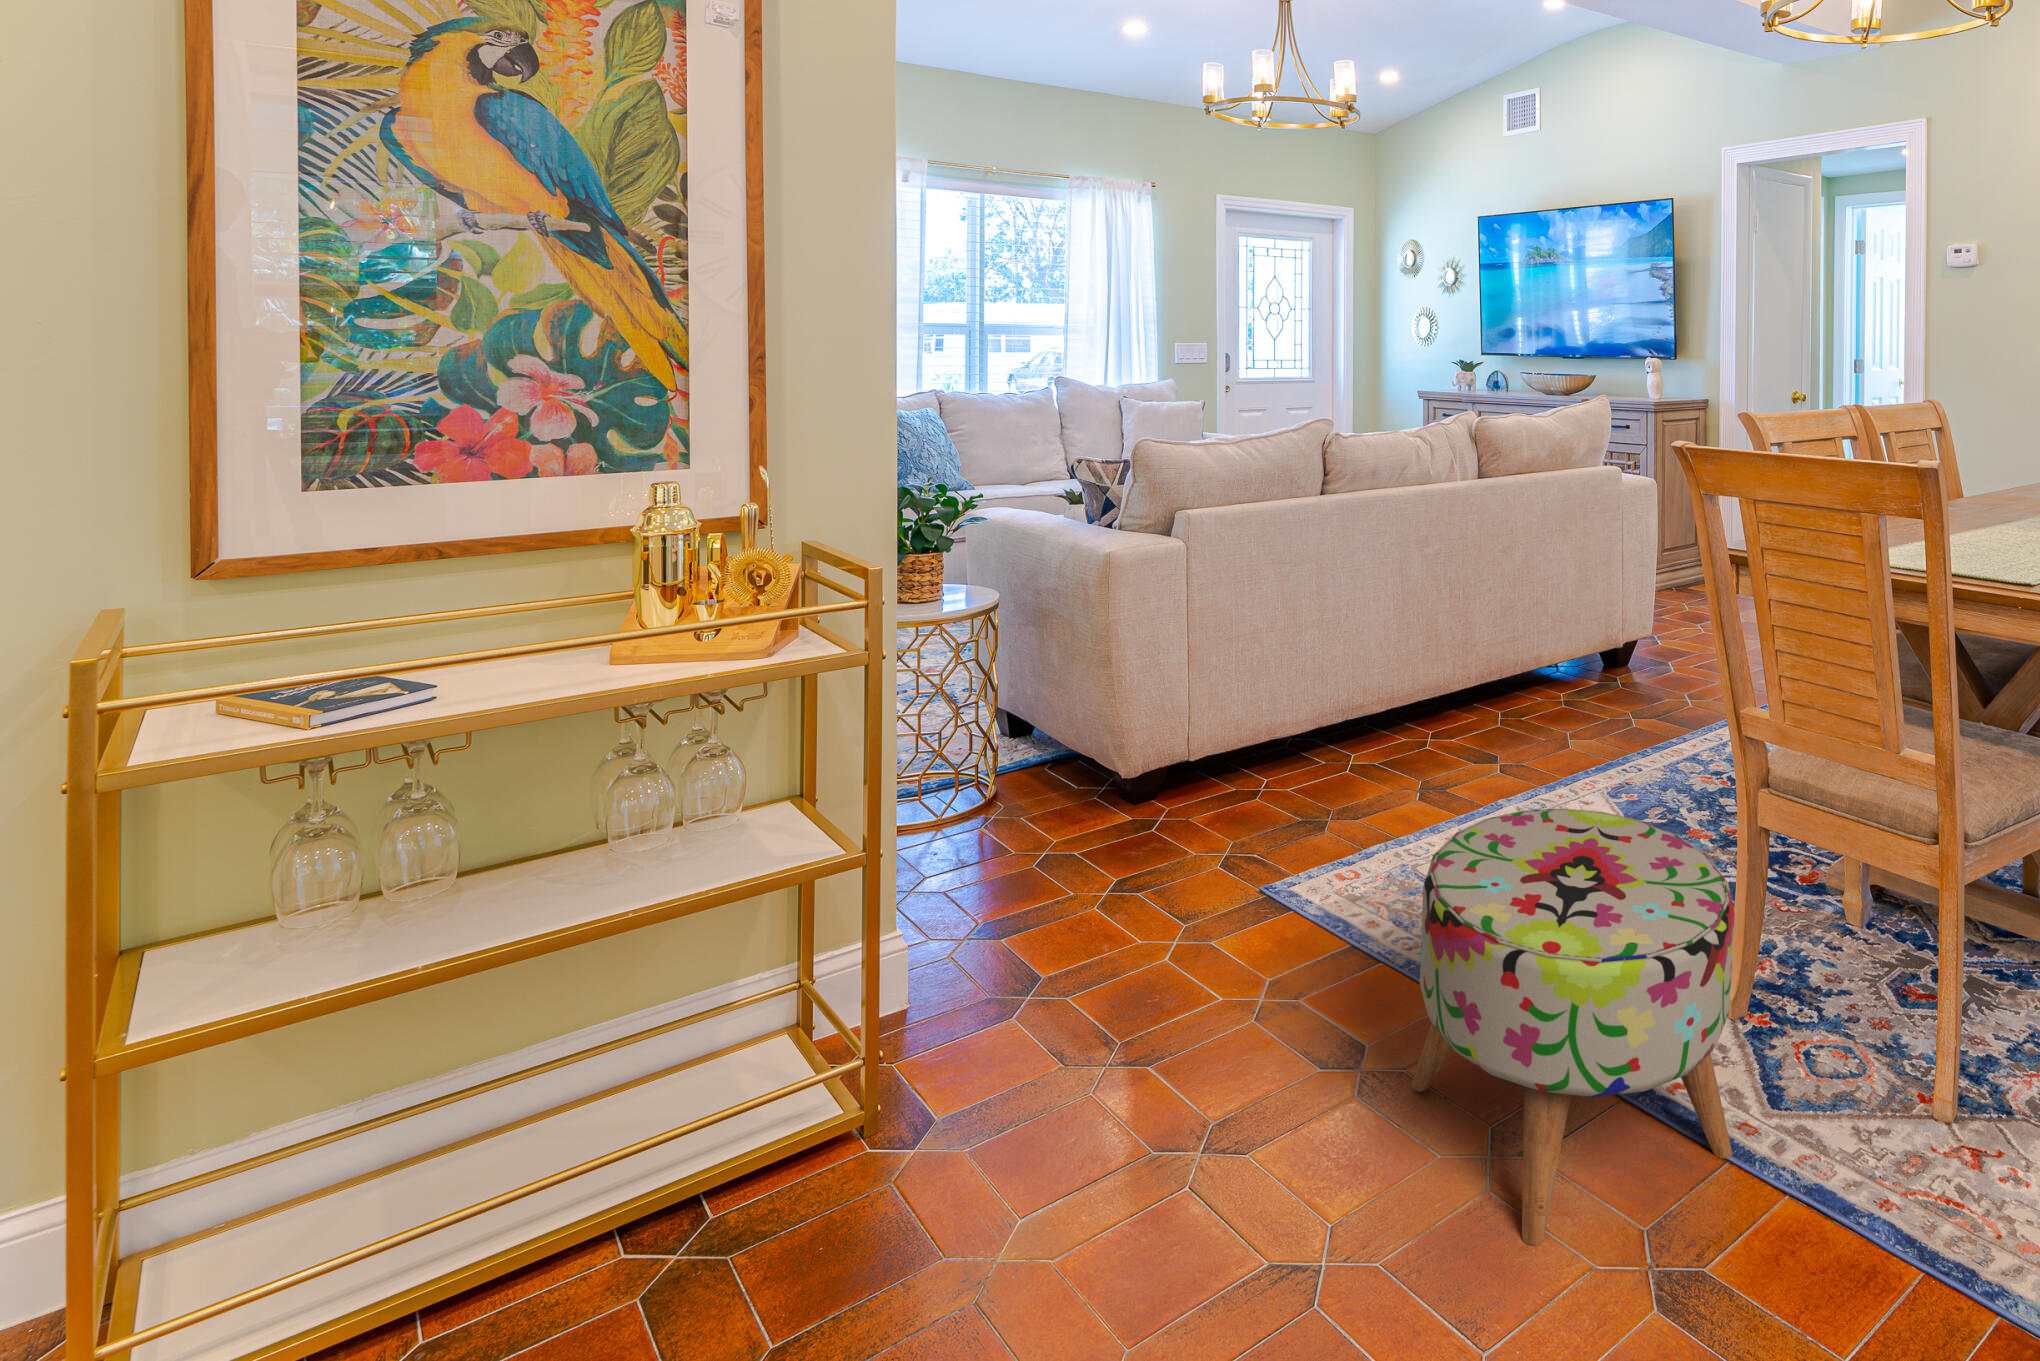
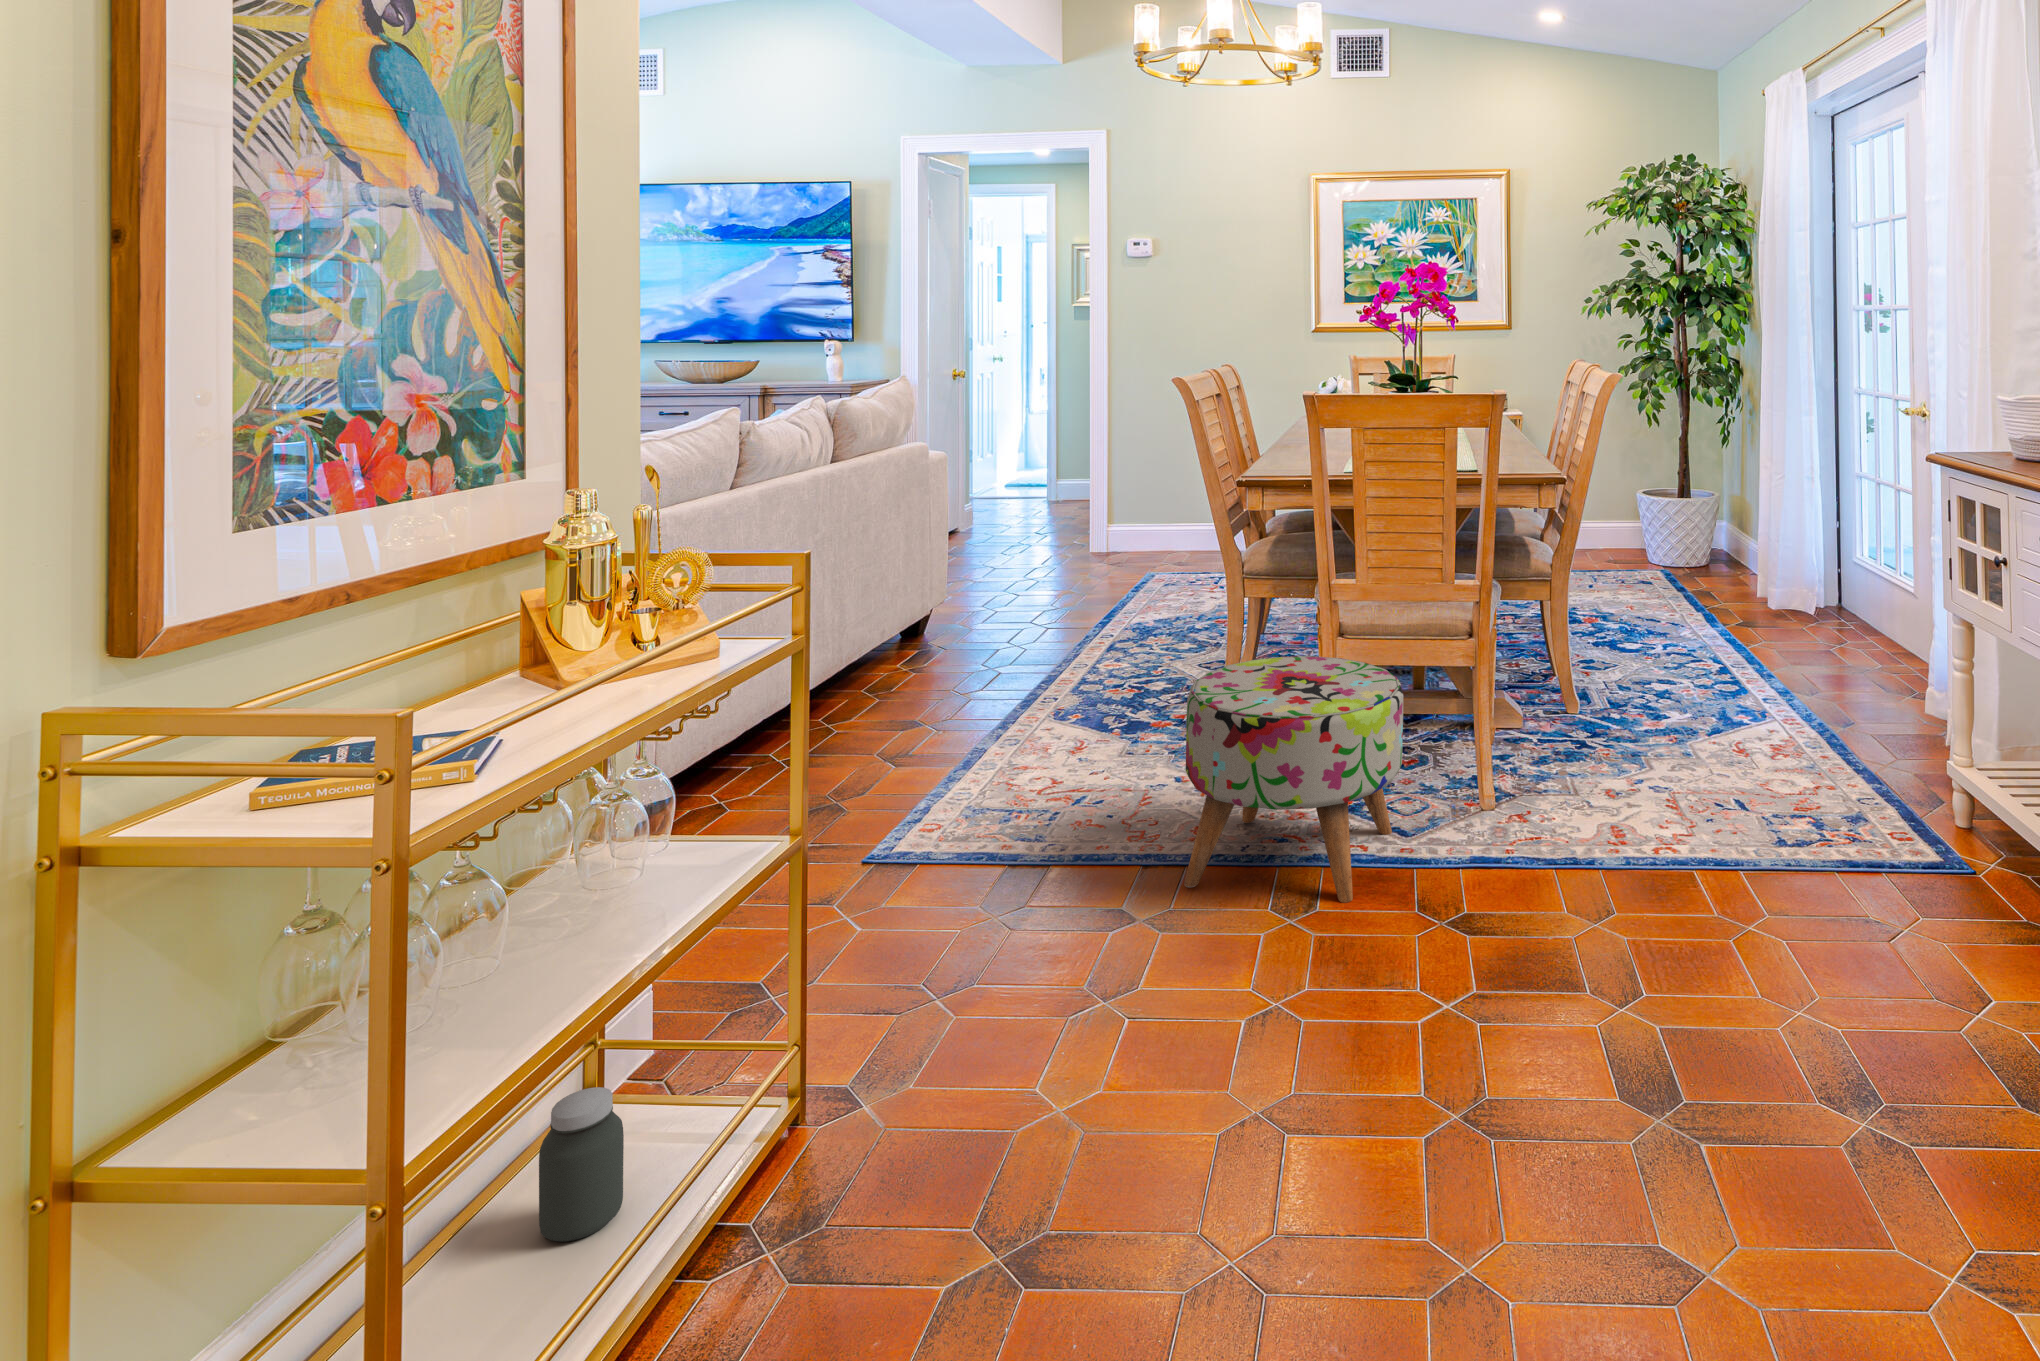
jar: none [528,1038,608,1179] -> present [539,1087,624,1242]

